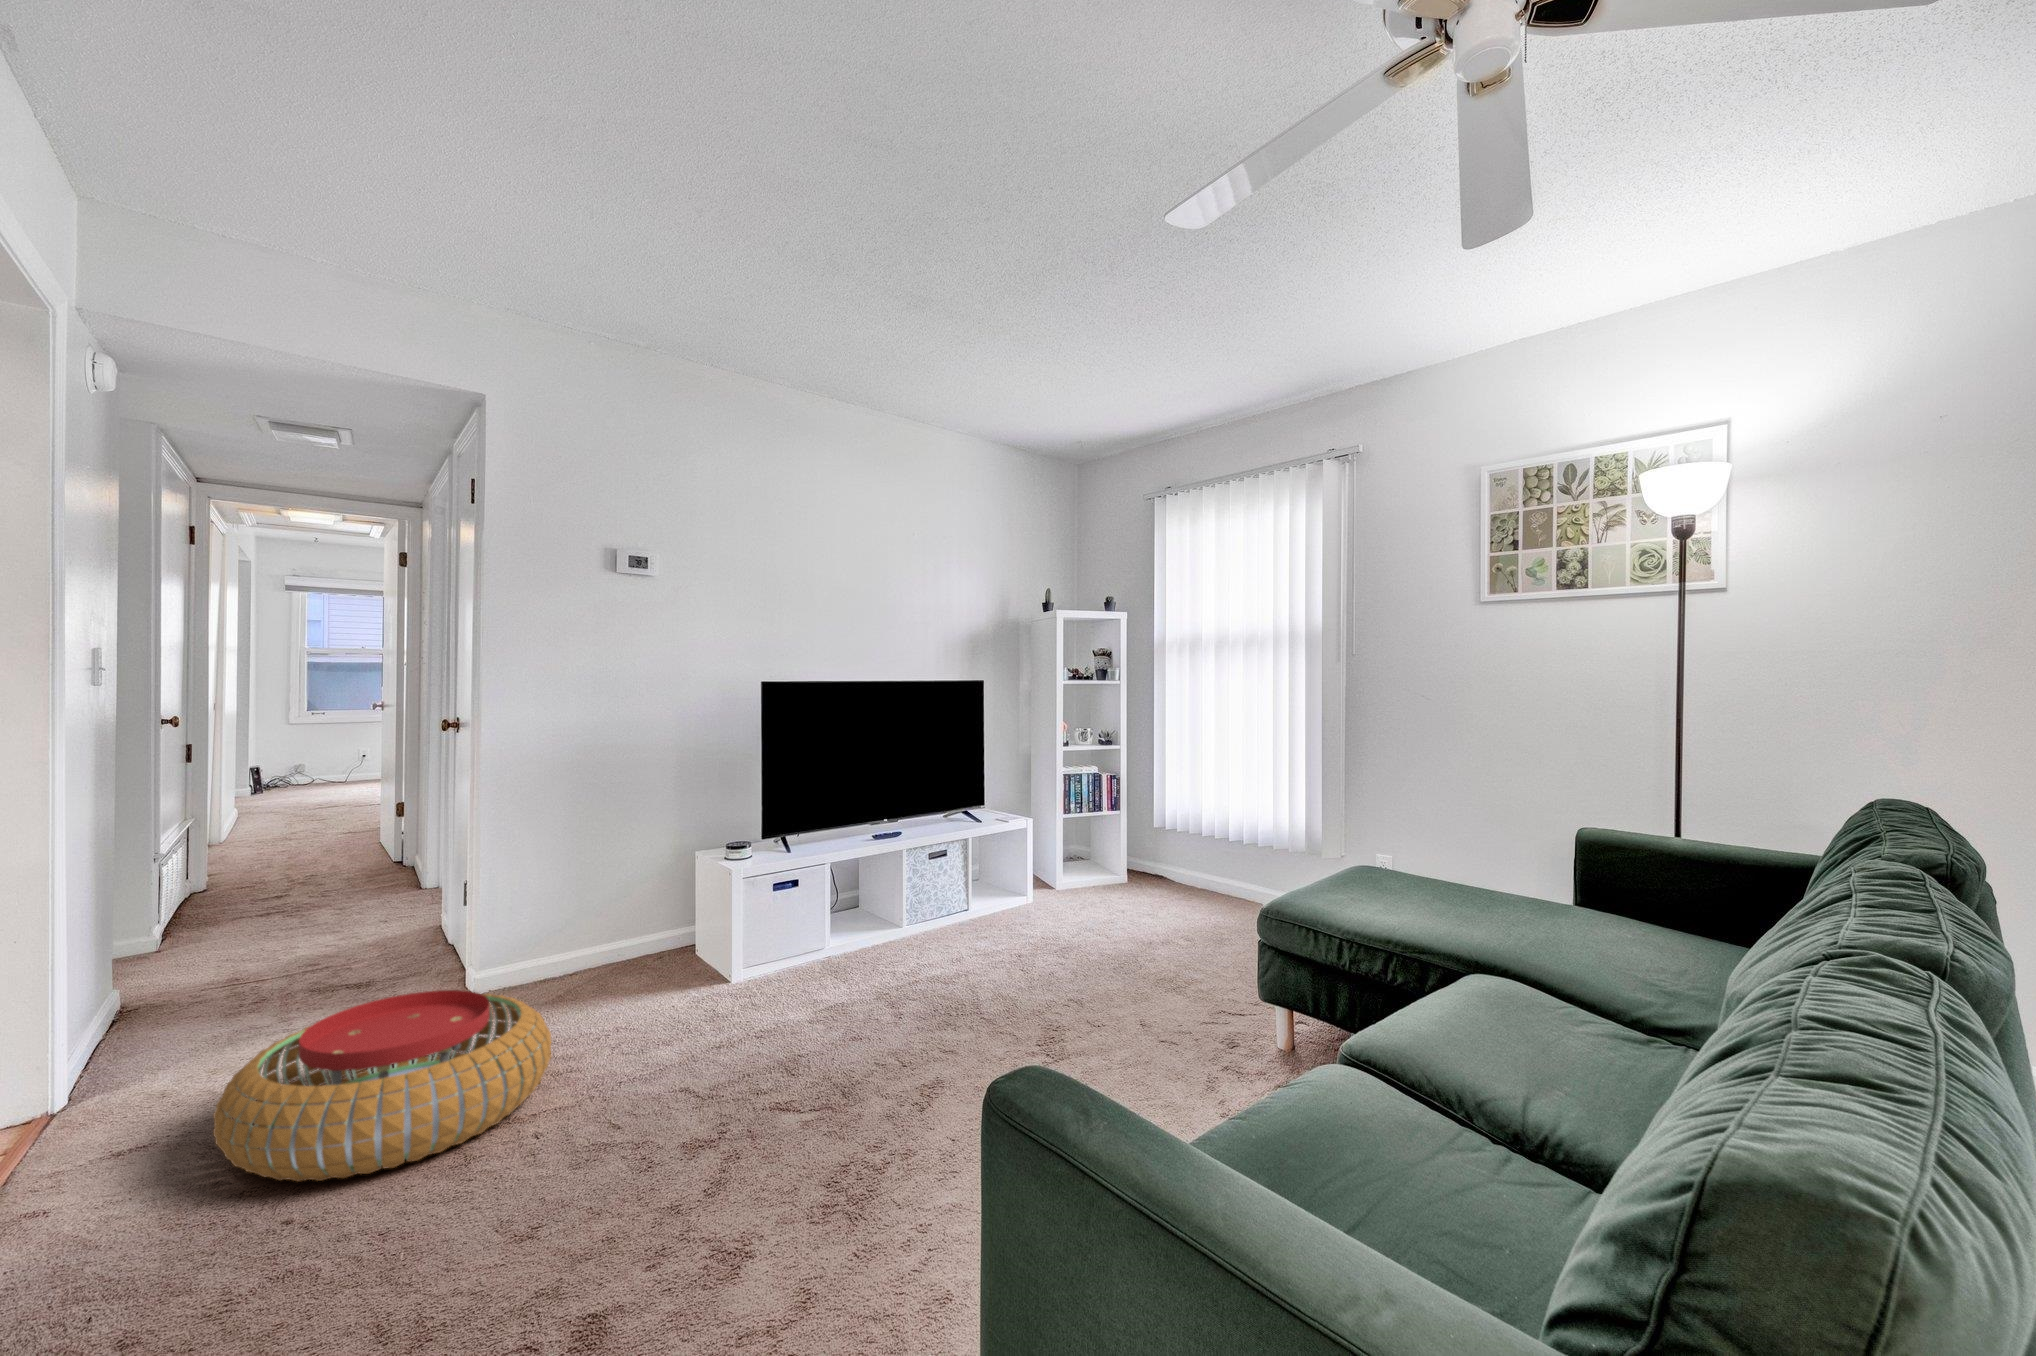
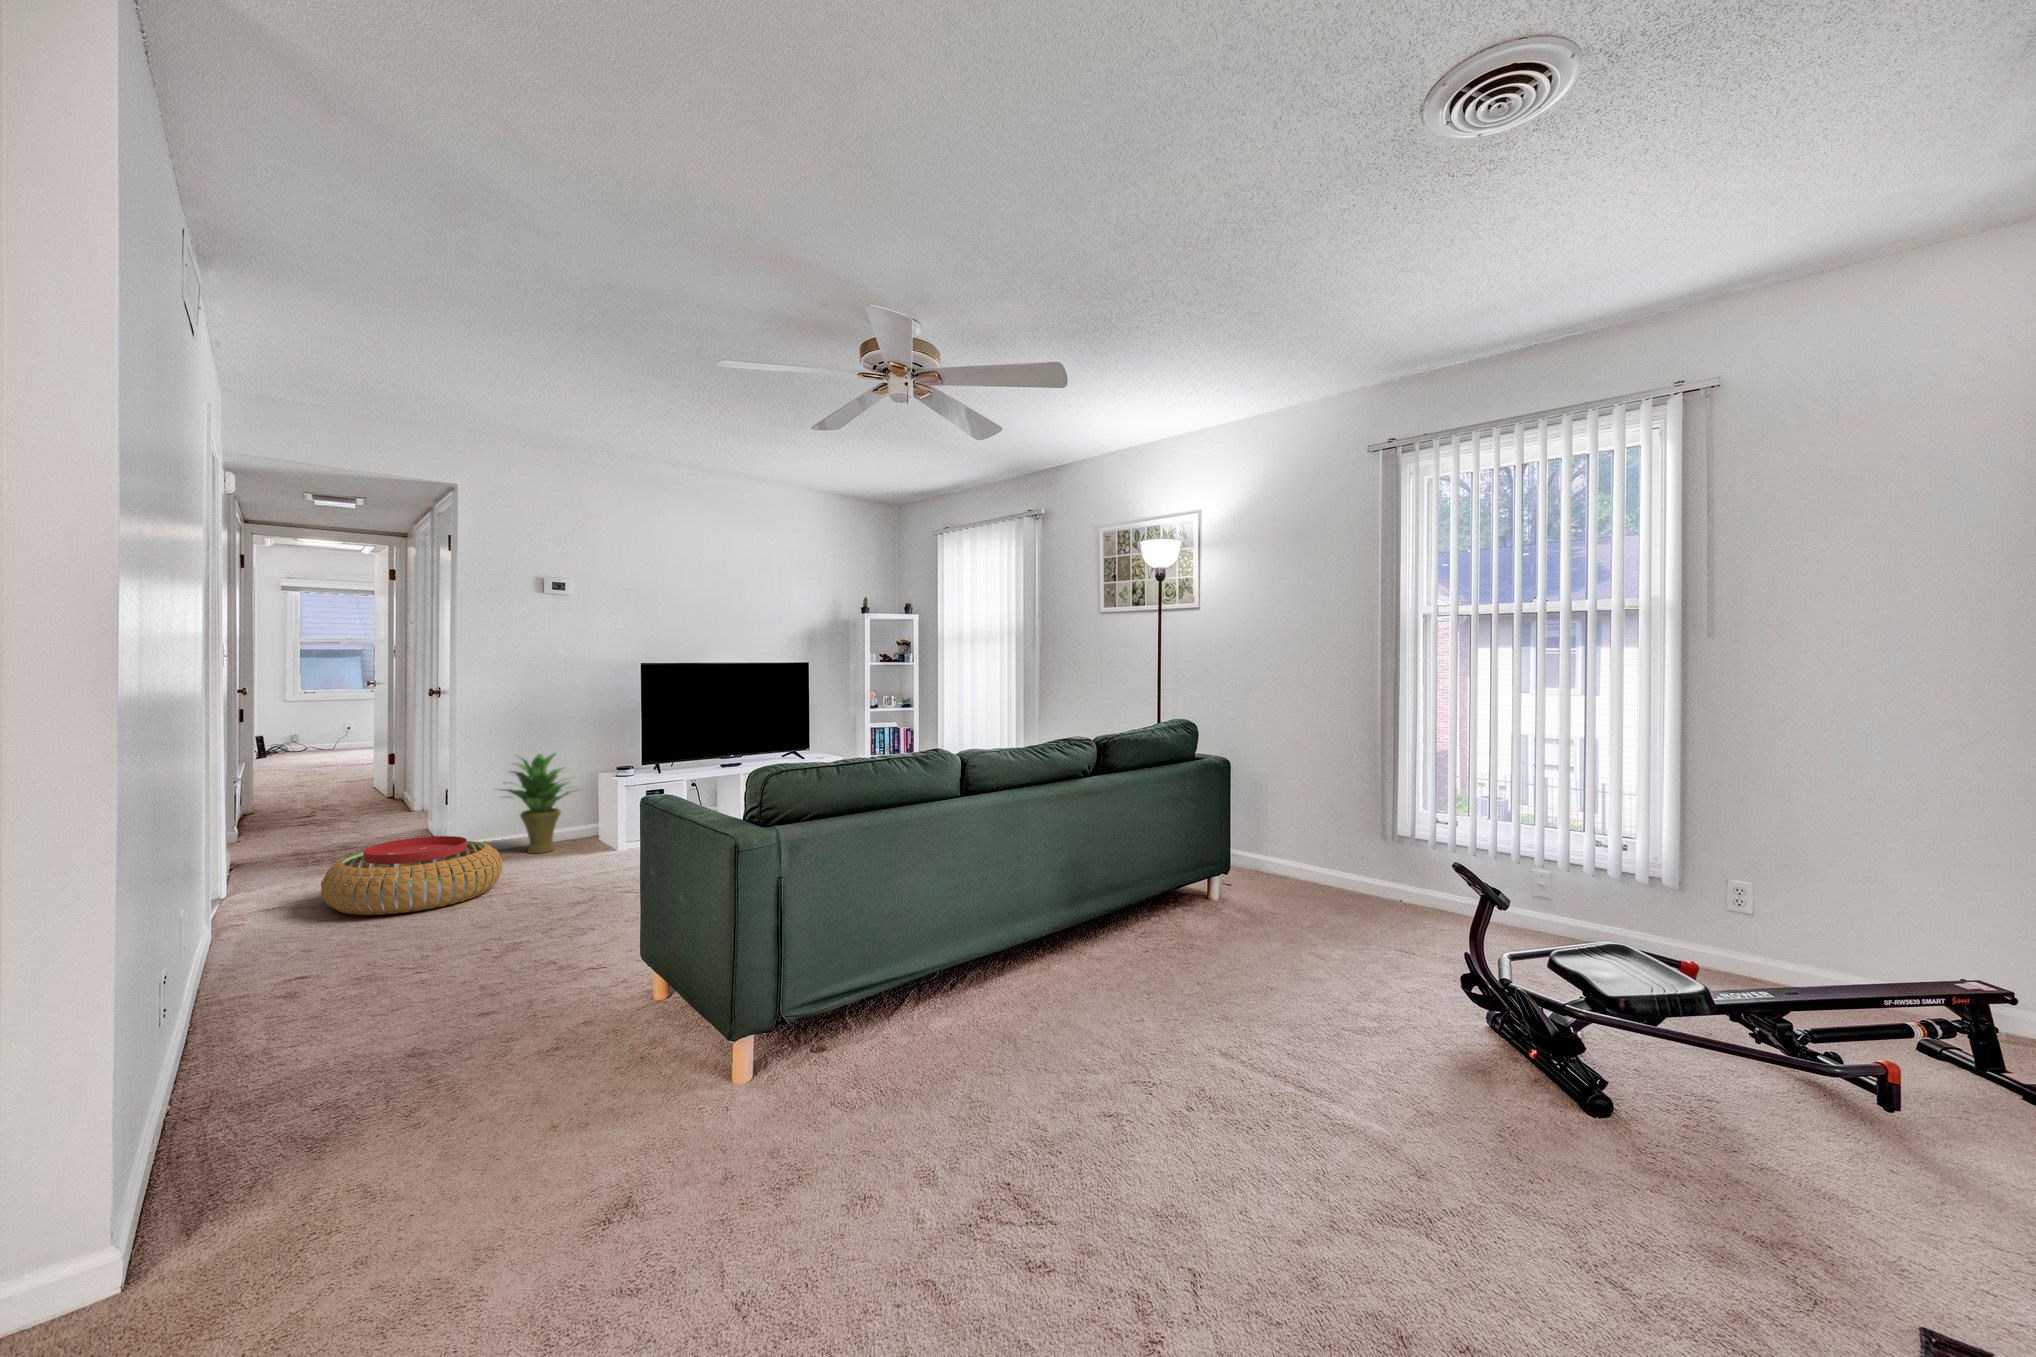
potted plant: none [536,823,674,989] -> present [500,753,576,853]

